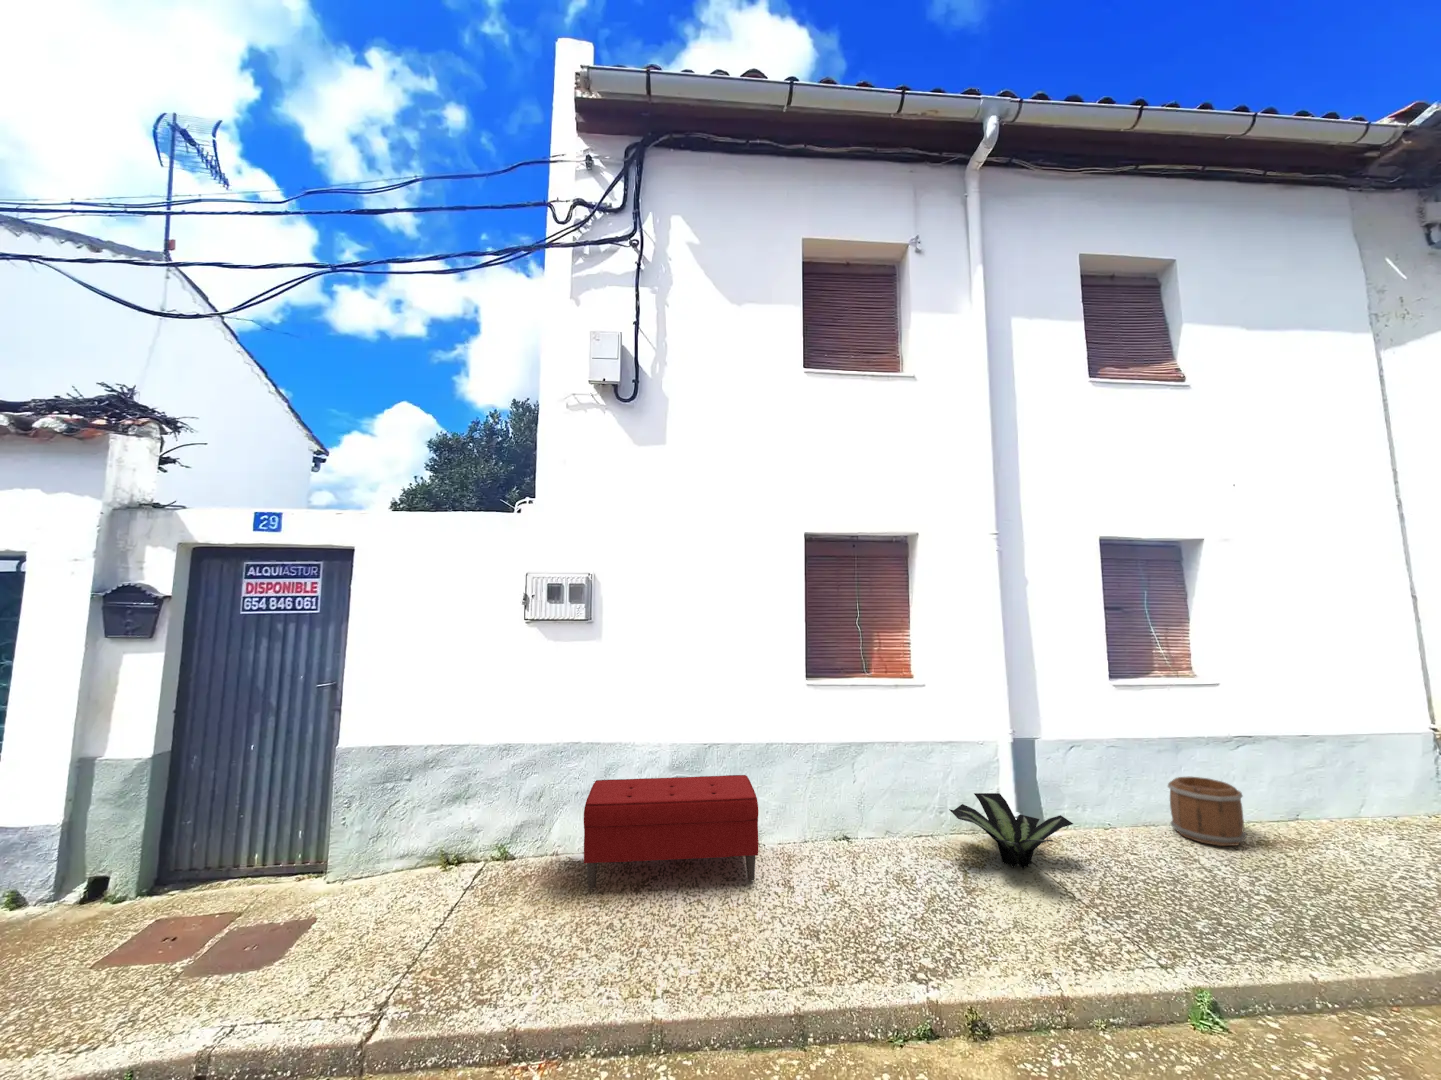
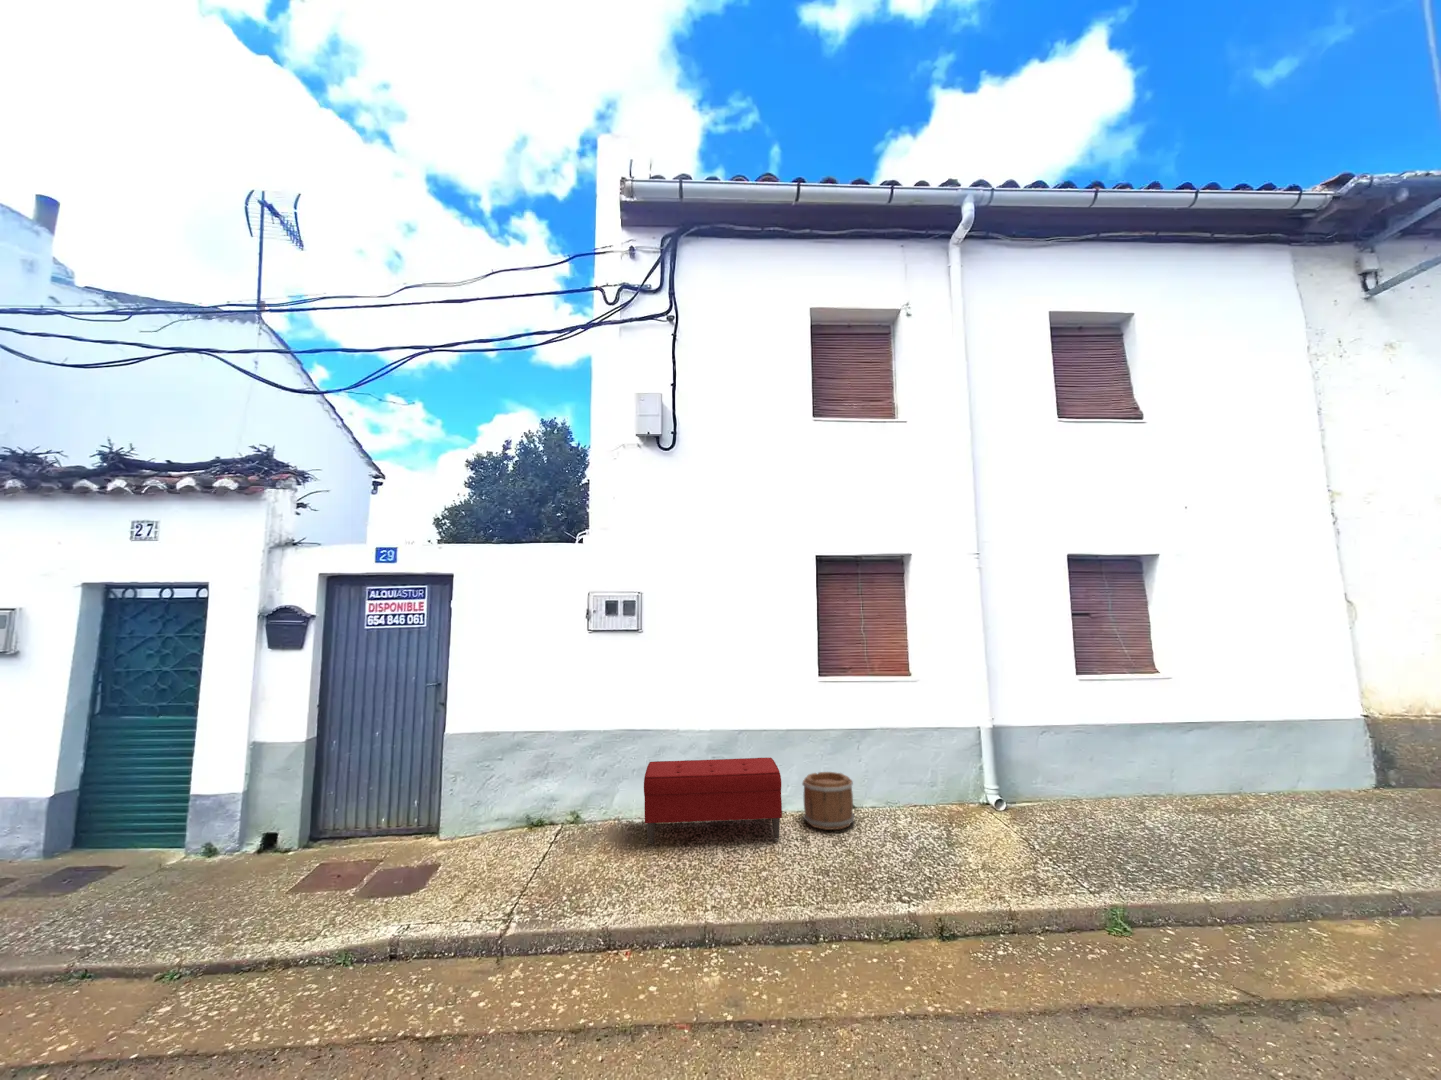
bucket: present [1168,777,1247,846] -> present [803,772,855,830]
potted plant: present [949,793,1073,869] -> none [937,773,1039,832]

